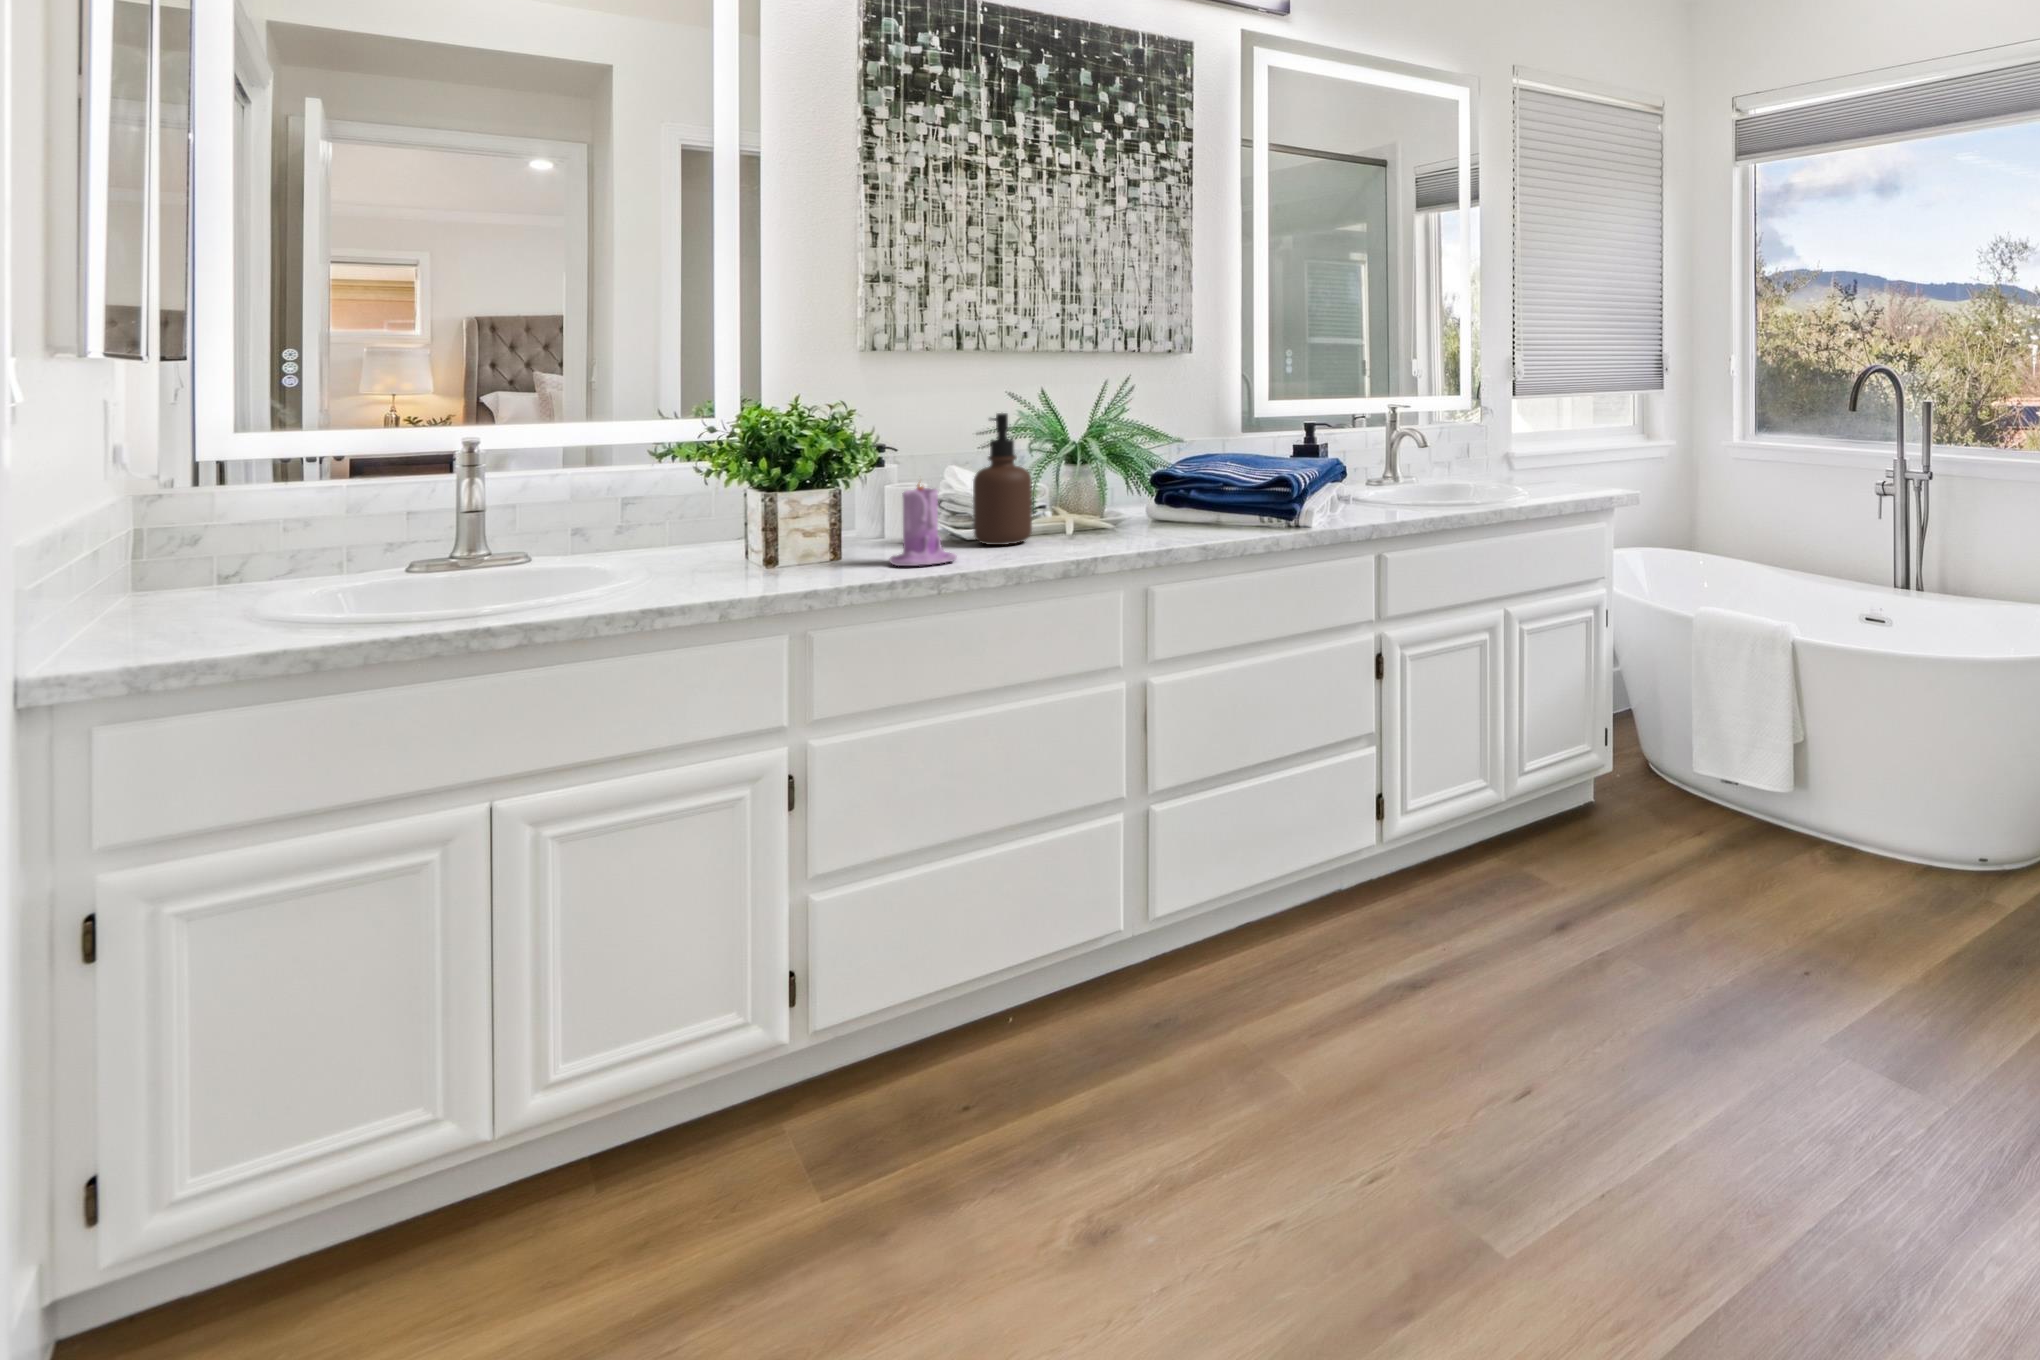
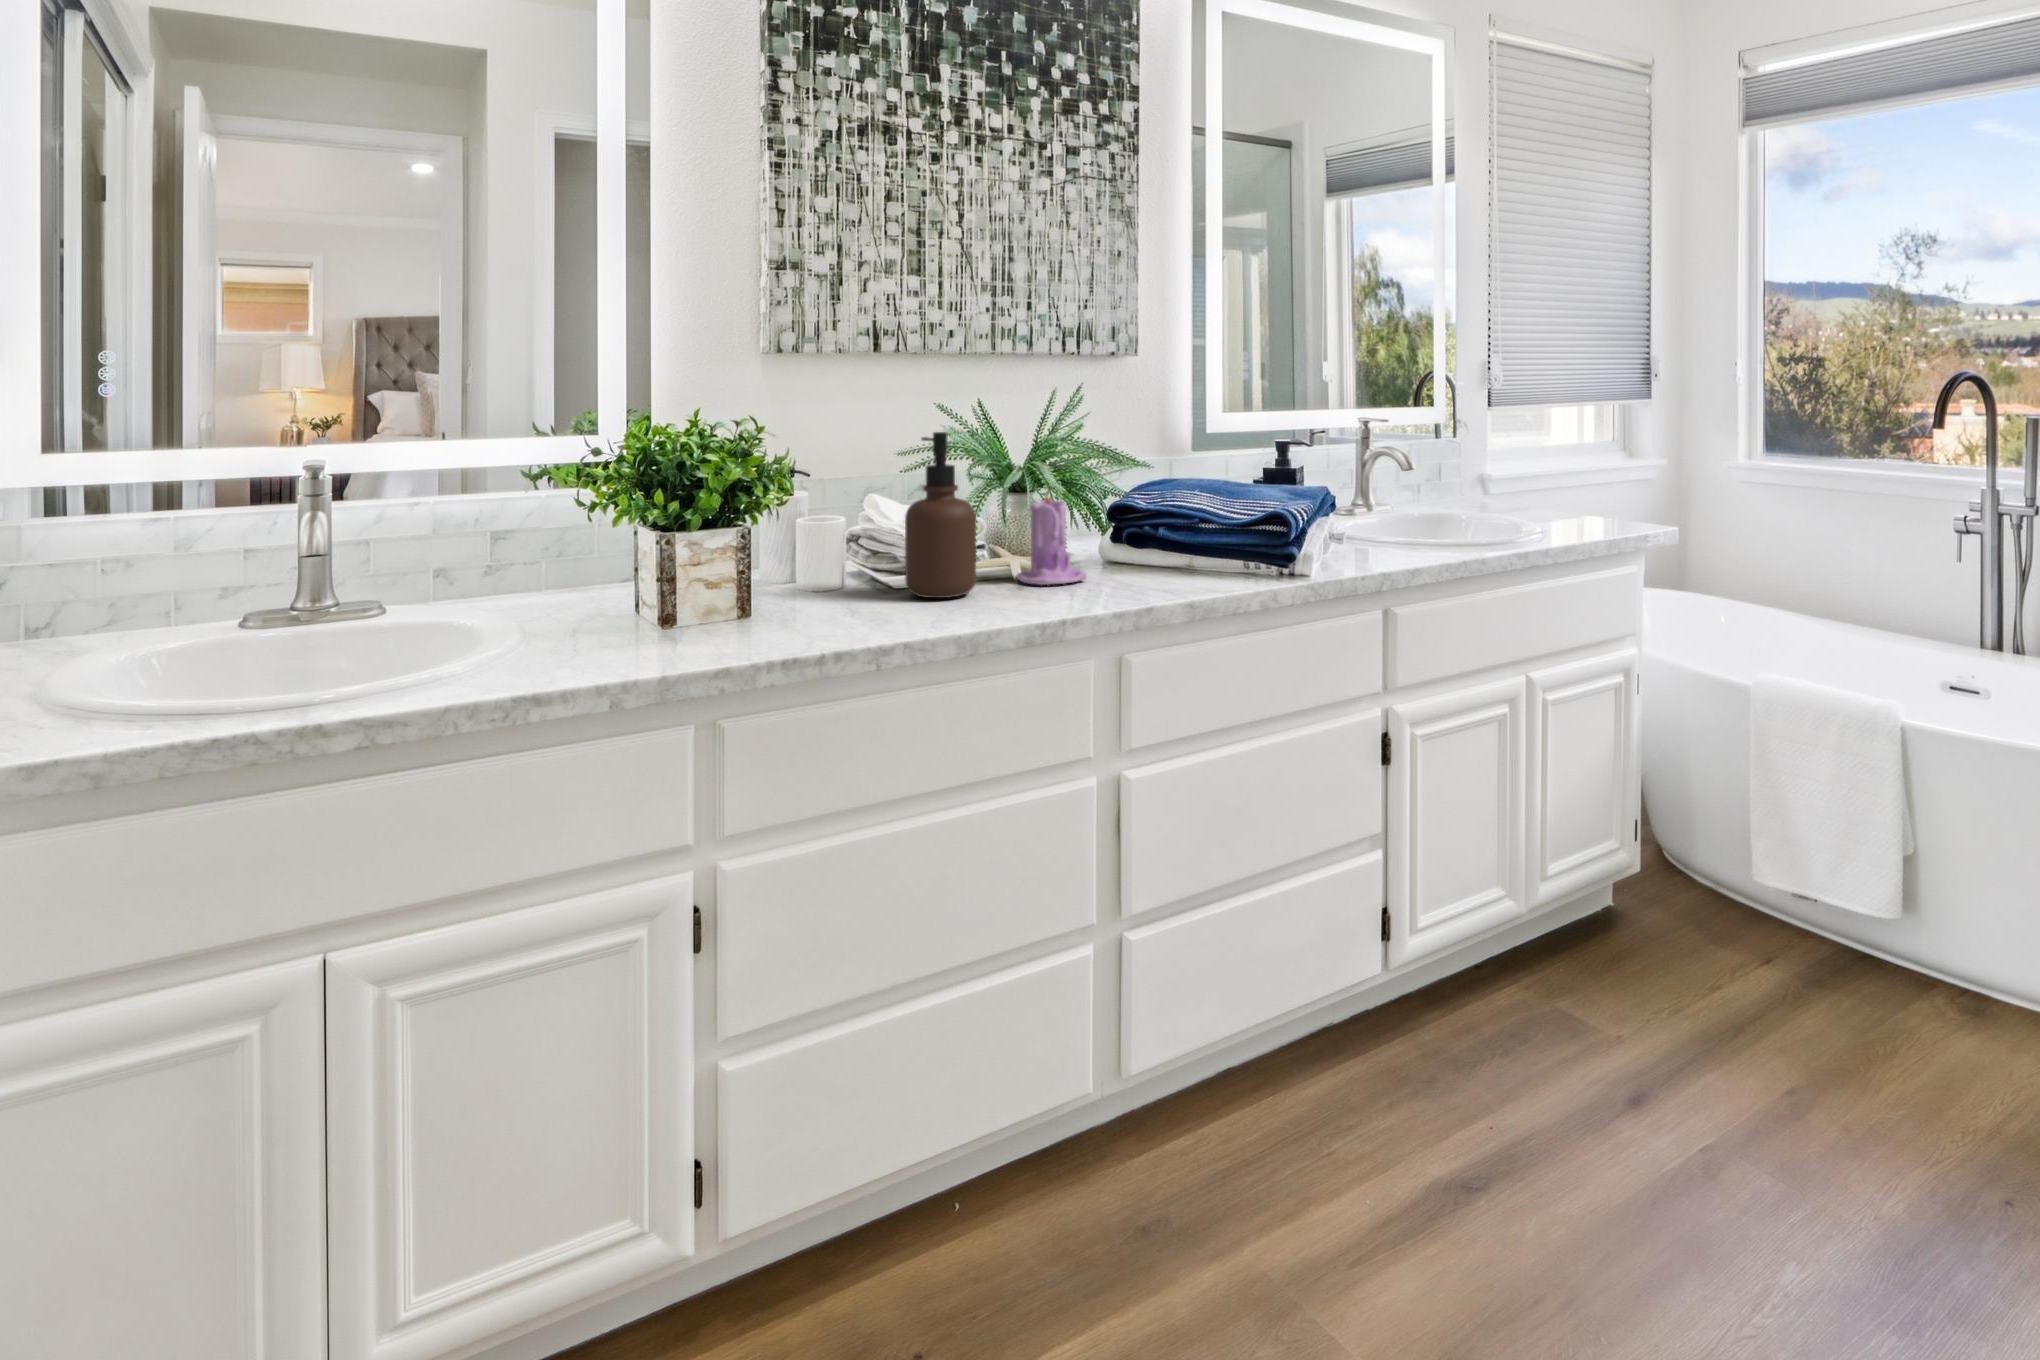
candle: present [890,483,957,566] -> present [1017,494,1087,585]

